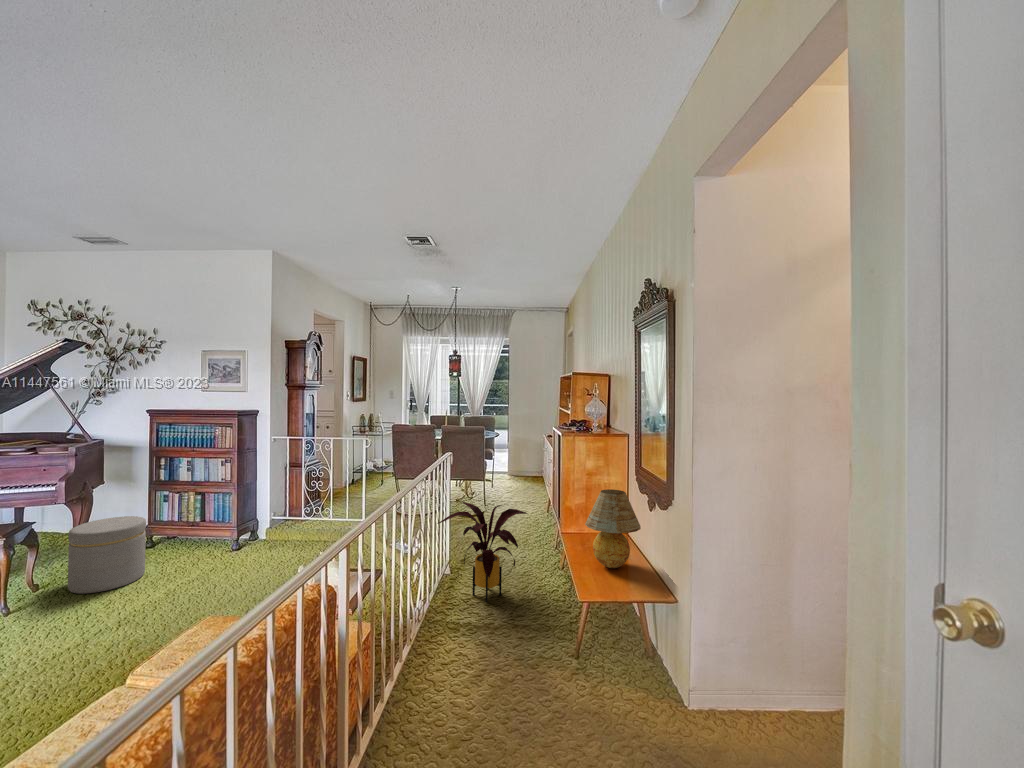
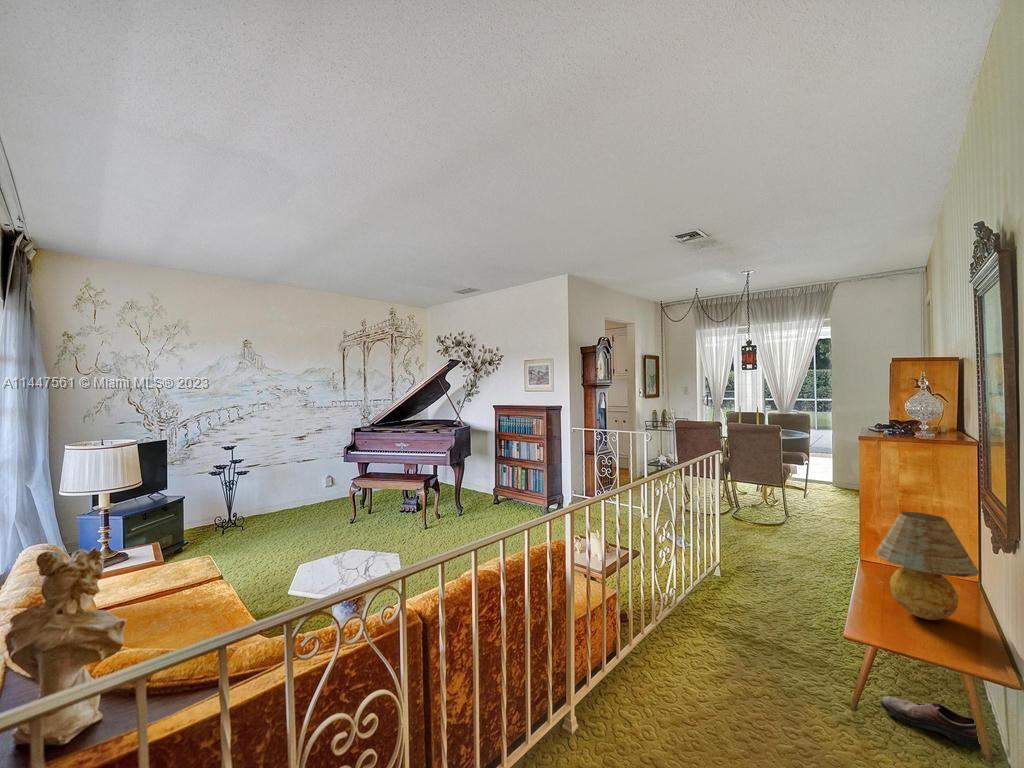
house plant: present [437,502,527,602] -> none [697,503,817,616]
ottoman: present [68,516,146,594] -> none [454,477,492,524]
shoe: none [585,627,640,652] -> present [881,696,981,750]

